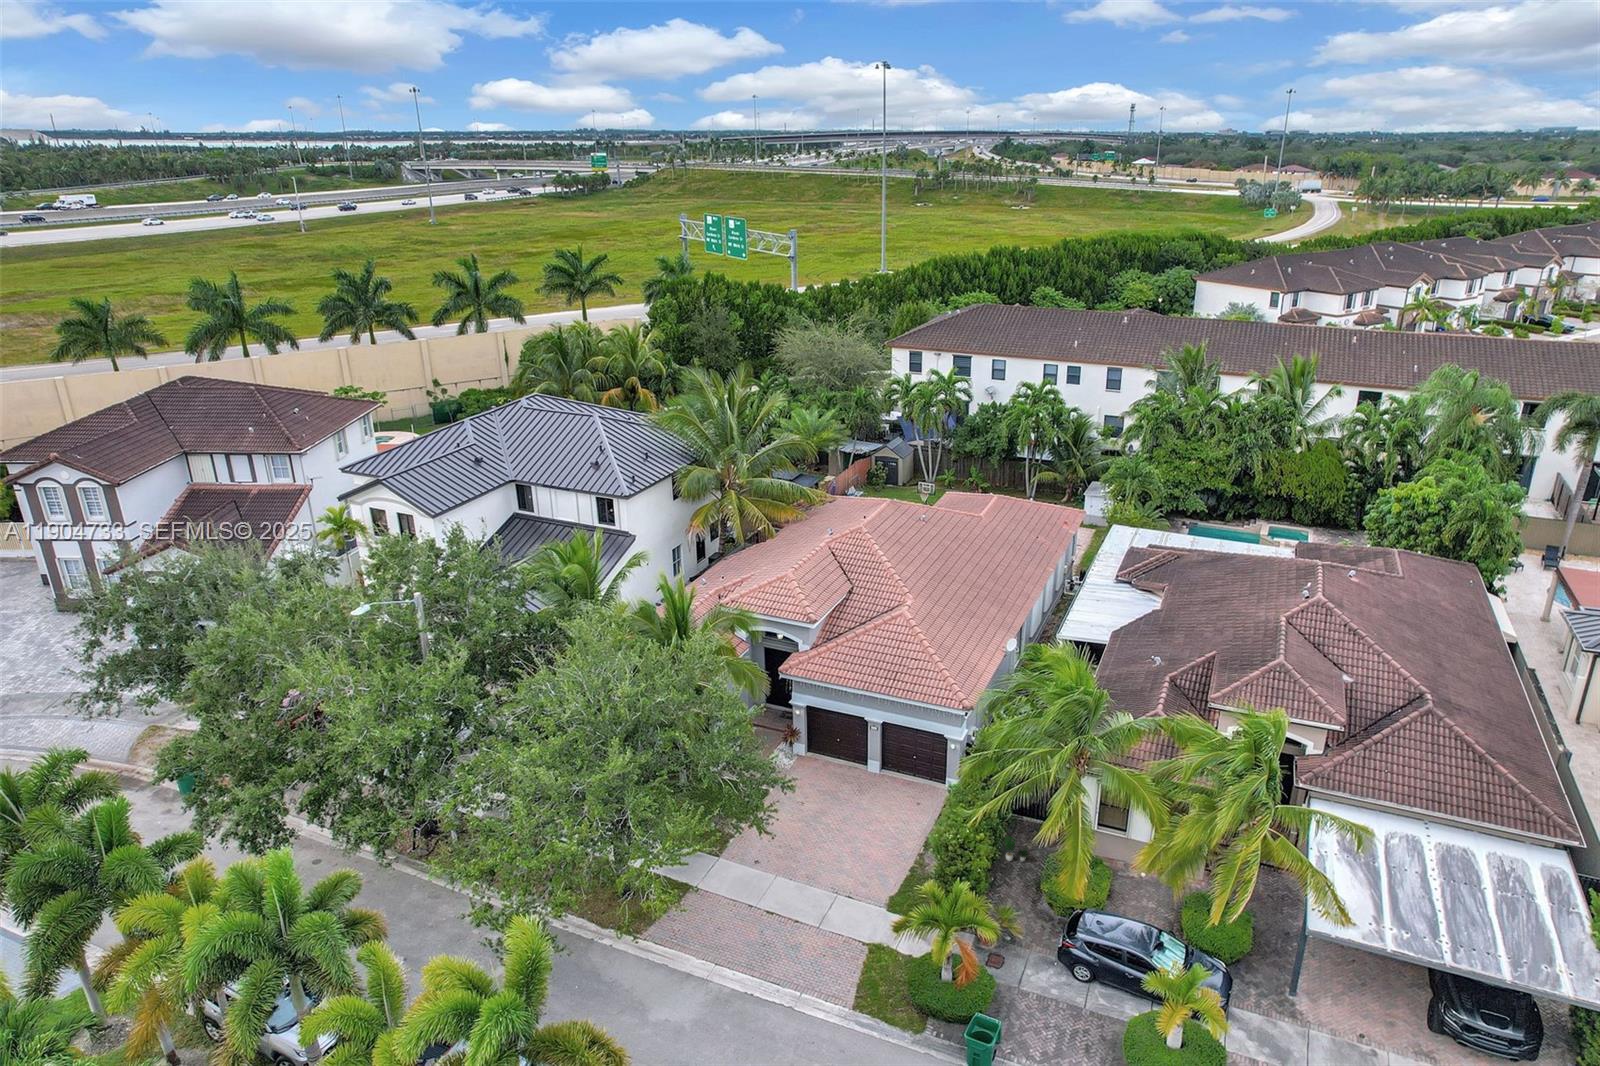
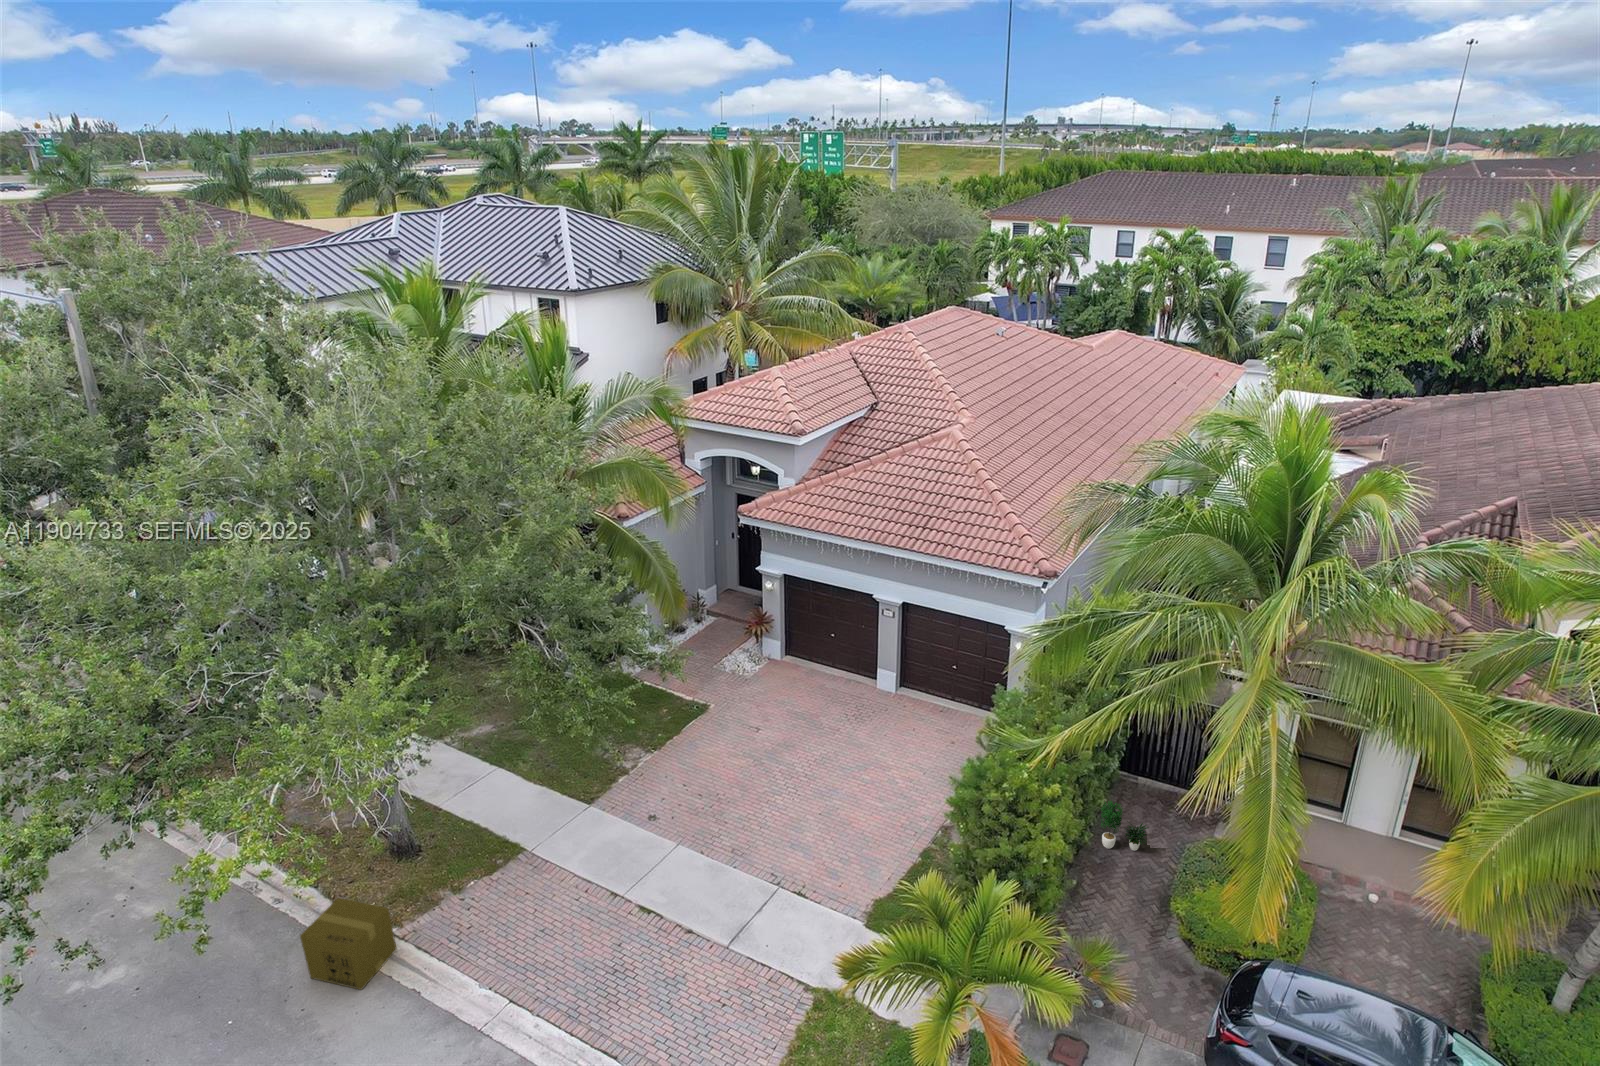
cardboard box: none [606,922,647,967] -> present [300,898,397,990]

